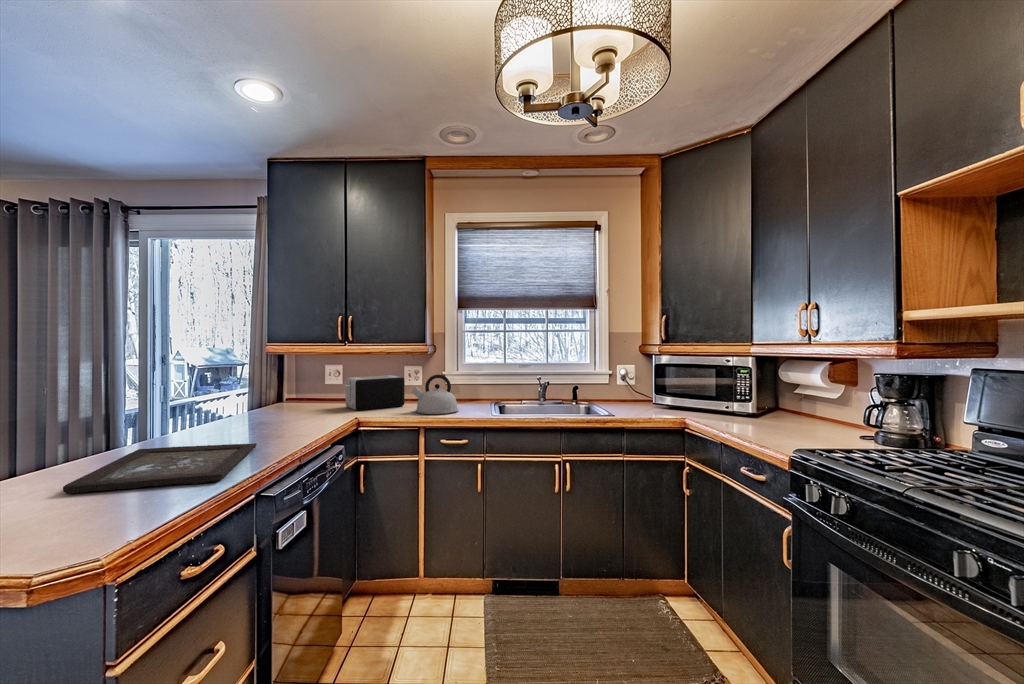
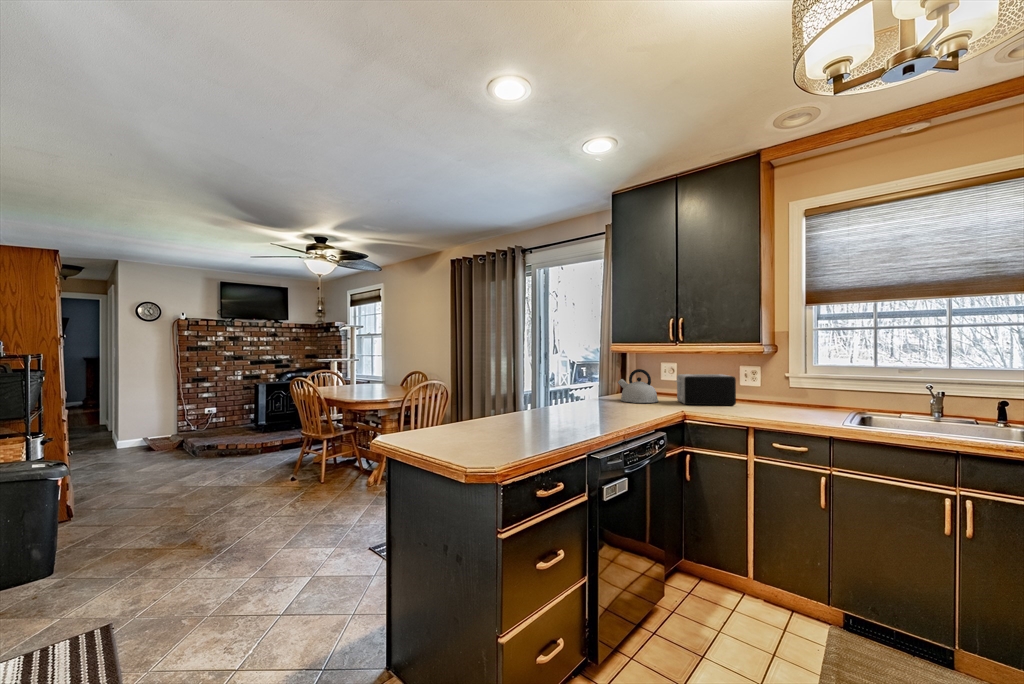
kettle: present [412,375,458,414] -> present [618,369,658,403]
tray: present [63,443,257,494] -> none [488,412,596,439]

